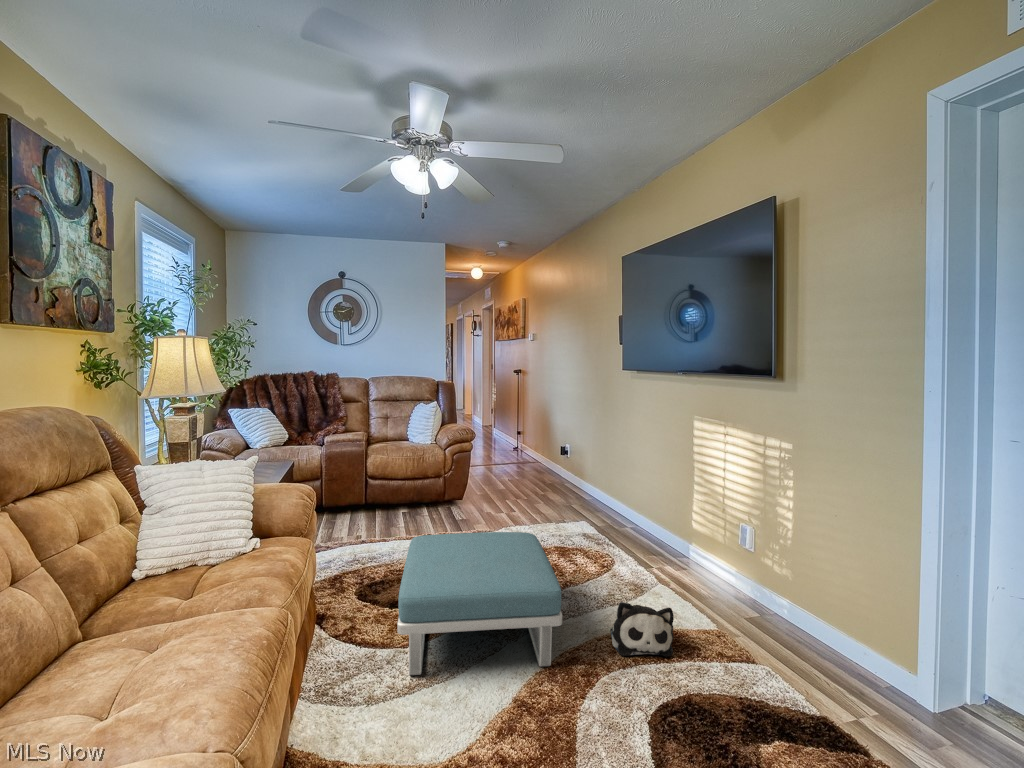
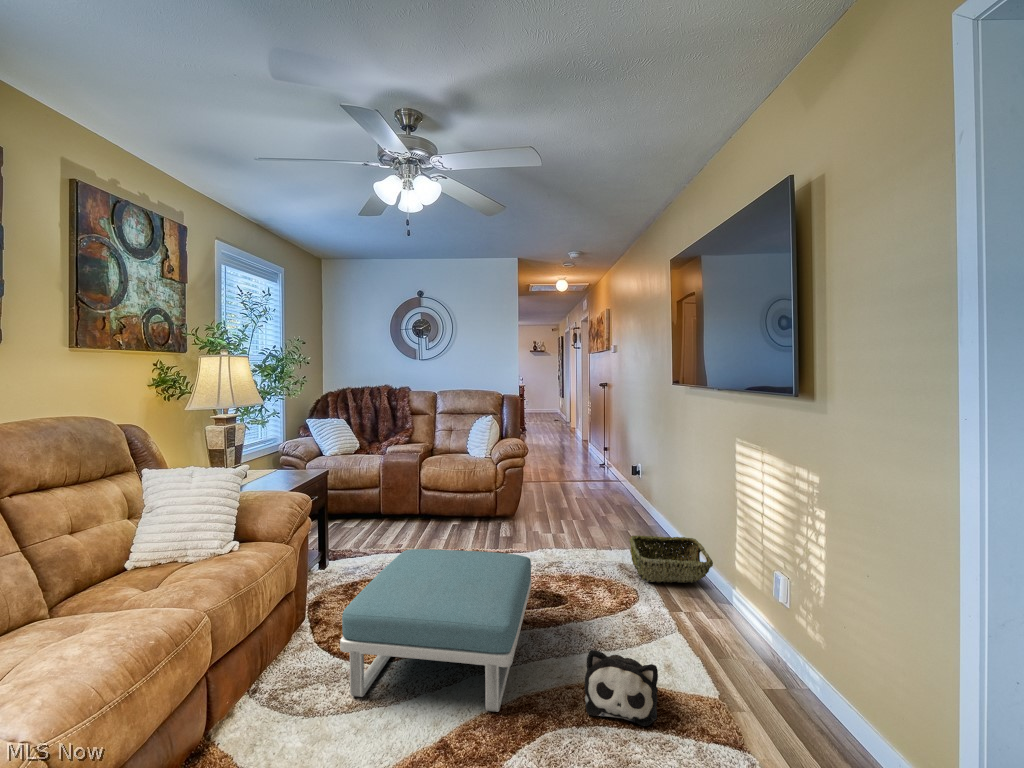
woven basket: none [593,508,665,549] -> present [629,535,713,583]

